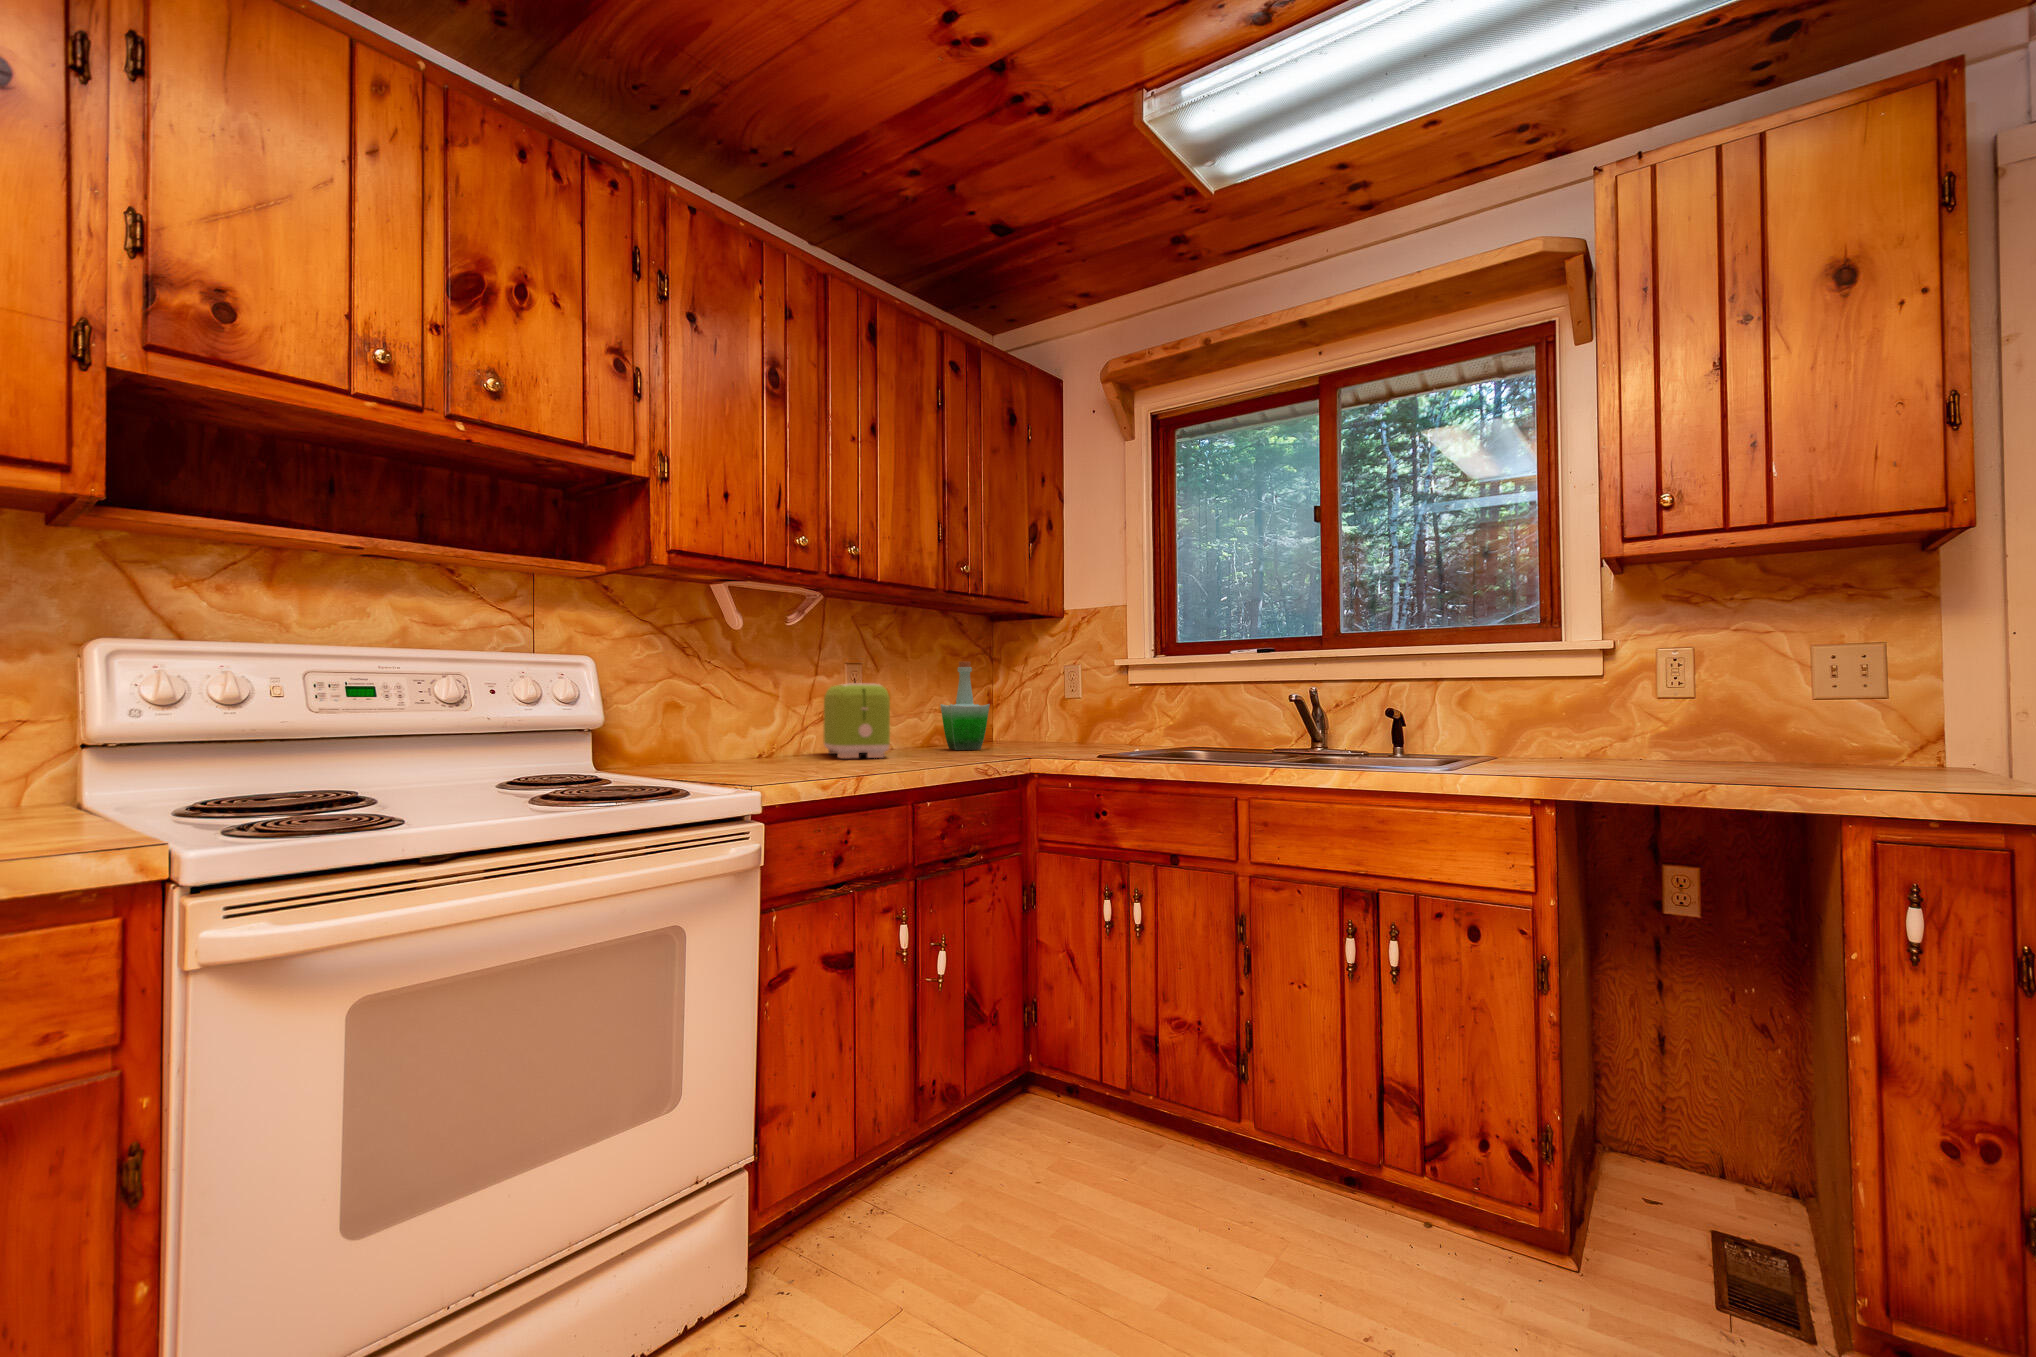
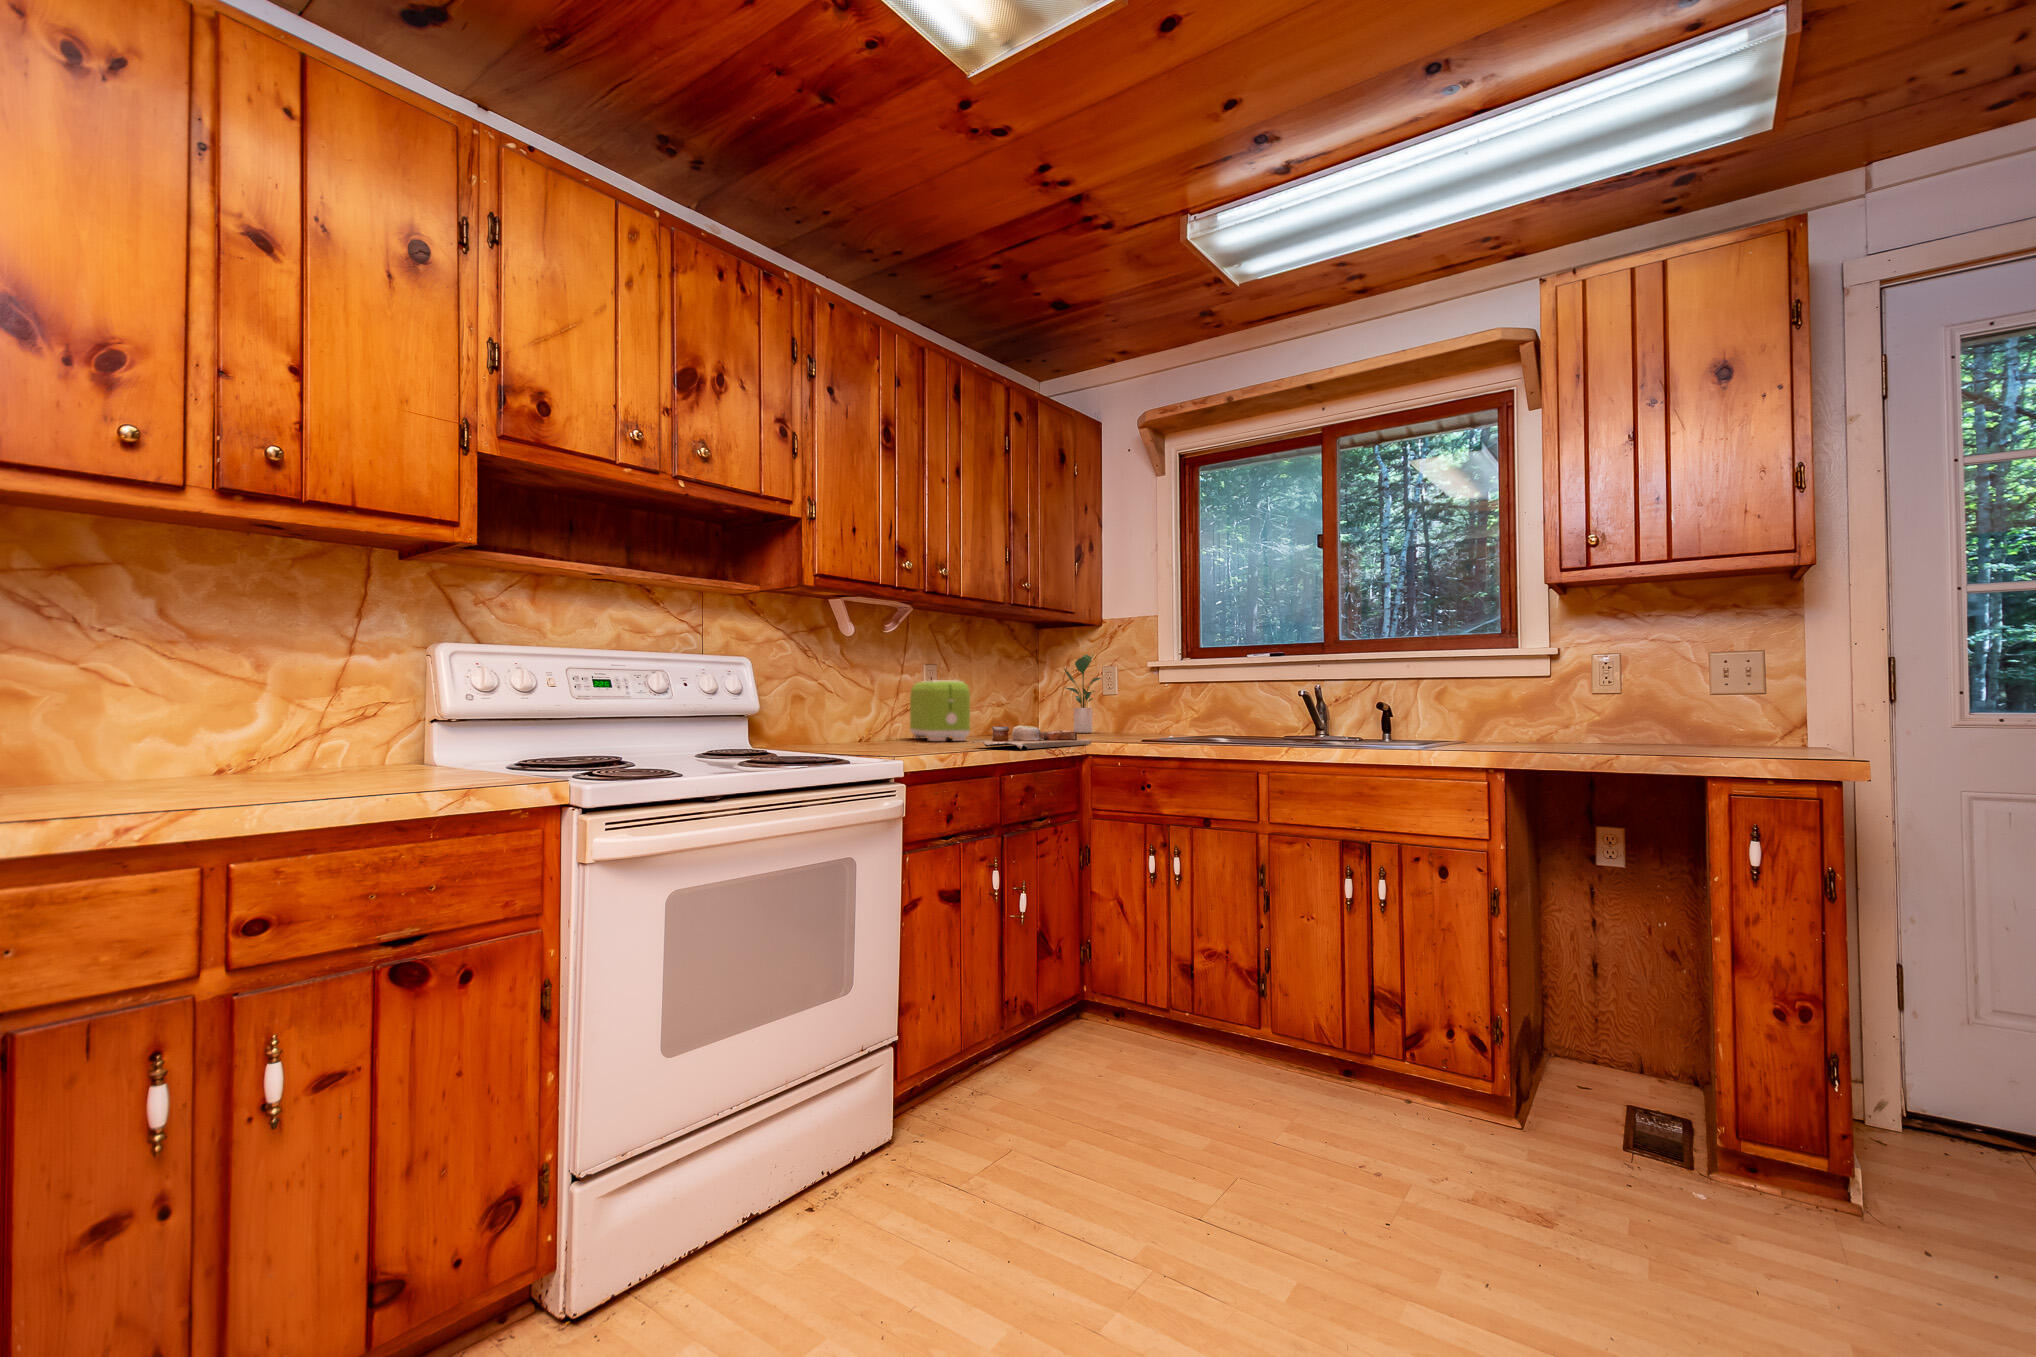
potted plant: none [1016,646,1069,745] -> present [1064,653,1101,733]
bottle: present [941,662,990,750] -> none [1002,663,1045,736]
cutting board: none [875,740,1033,772] -> present [972,725,1091,749]

